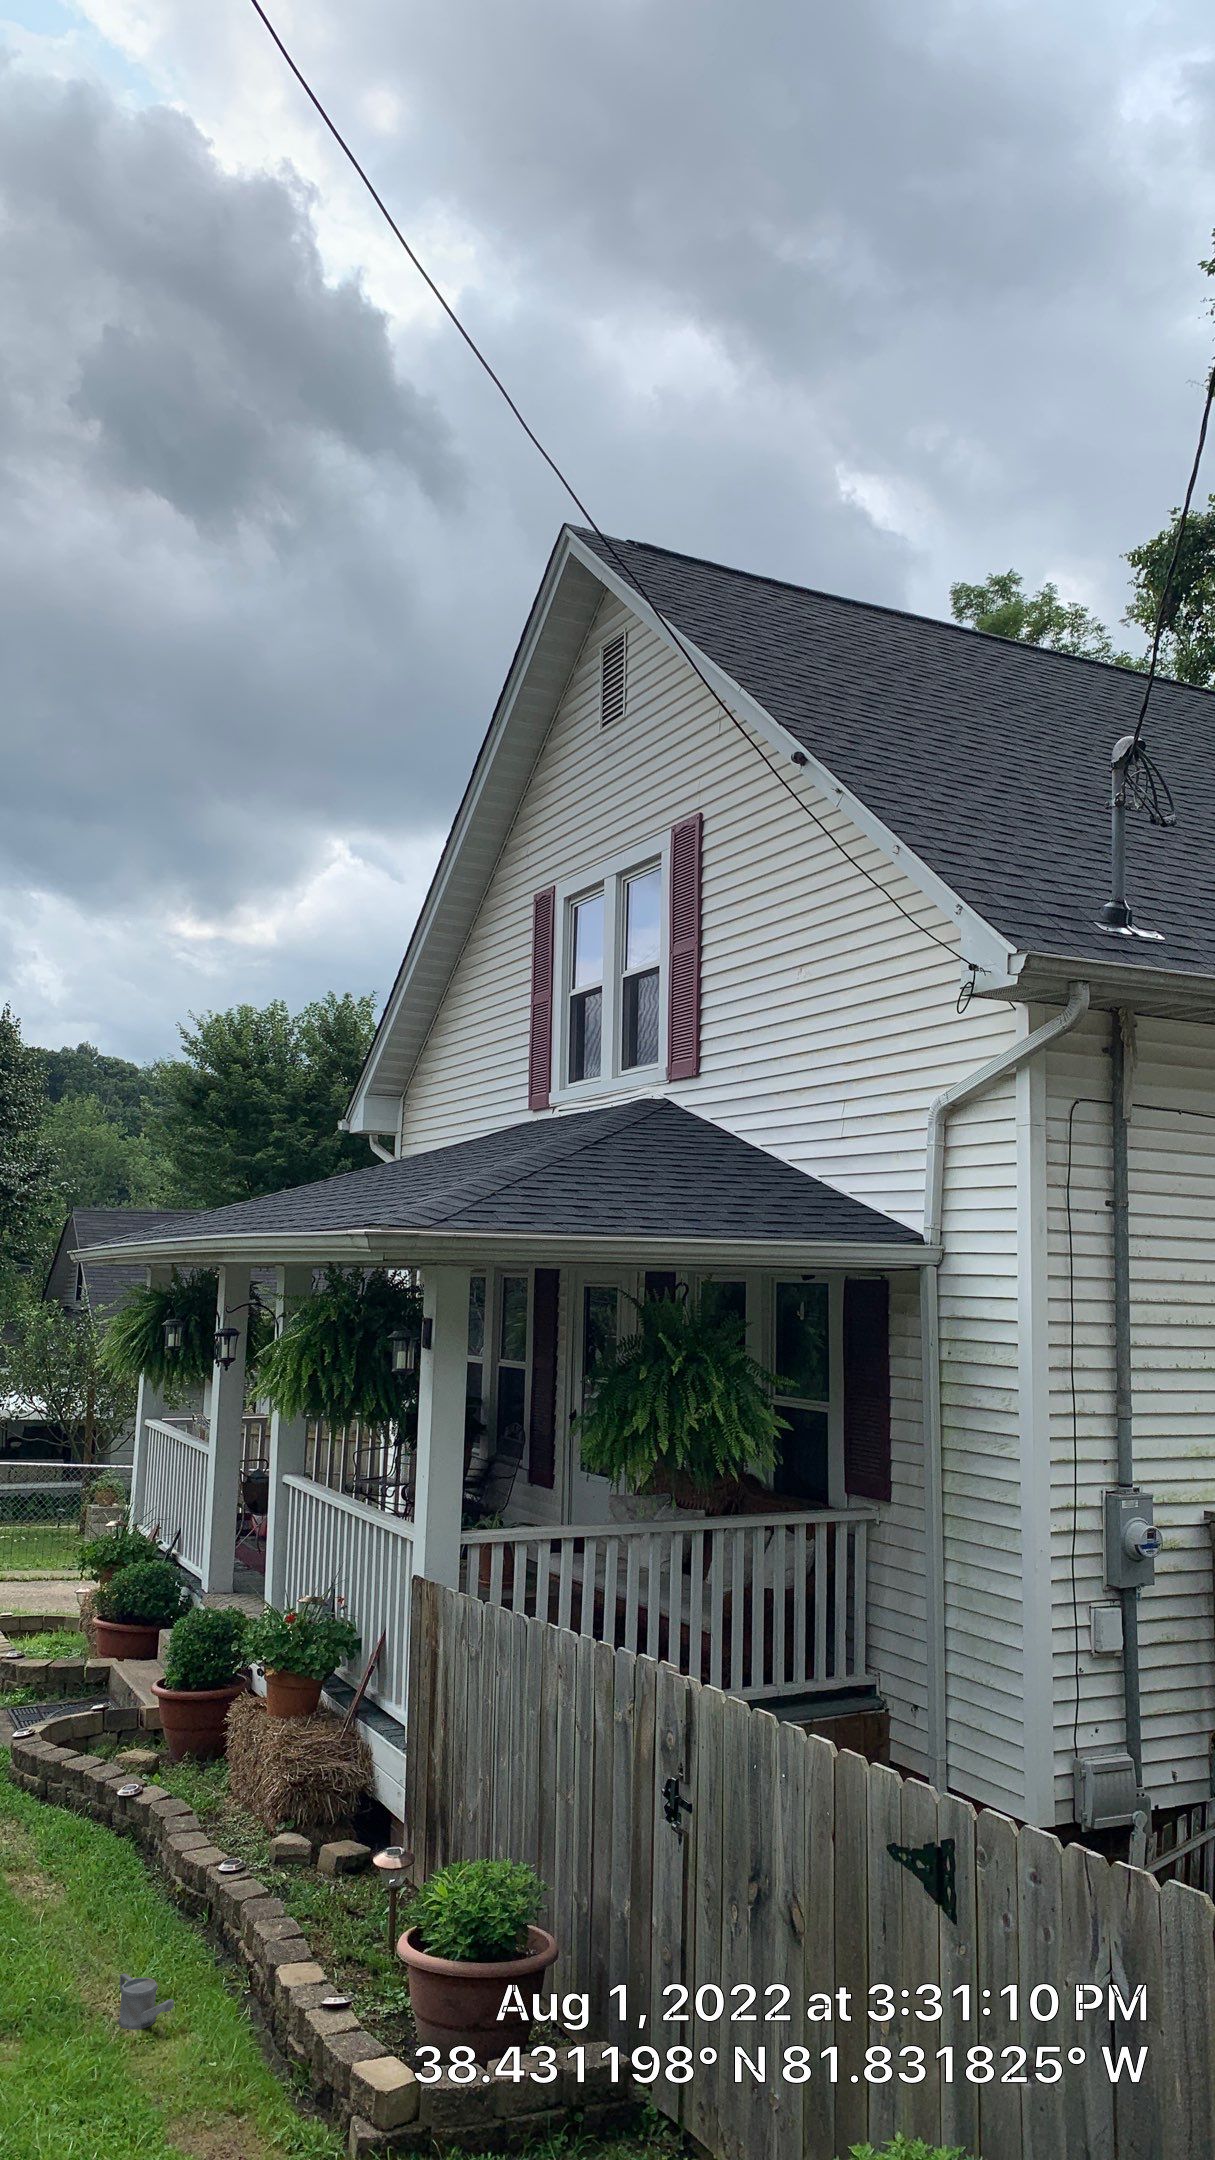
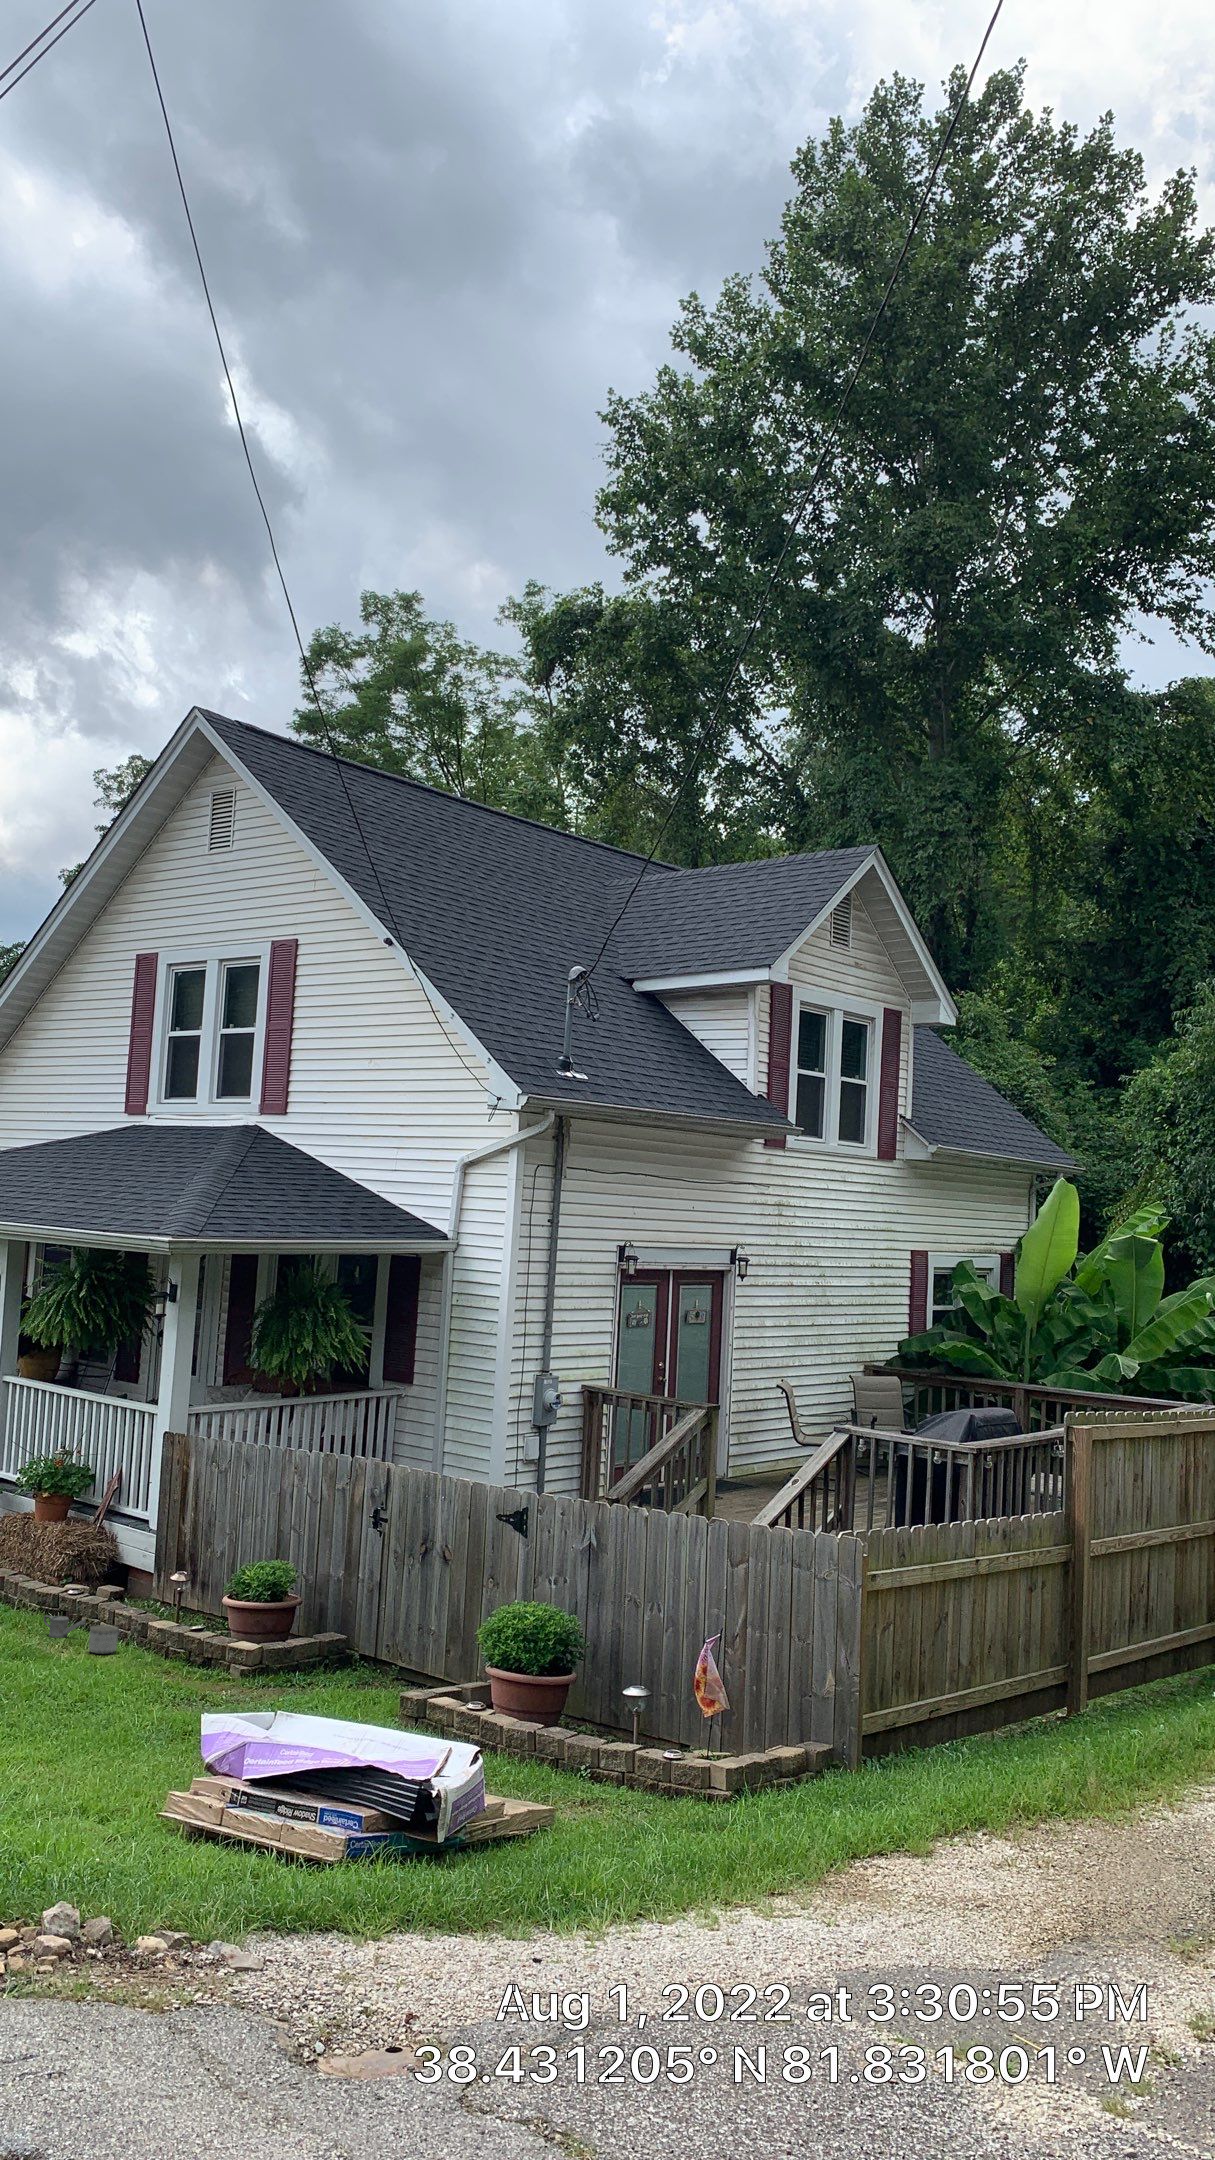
planter: none [111,2046,173,2125] -> present [89,1625,119,1654]

